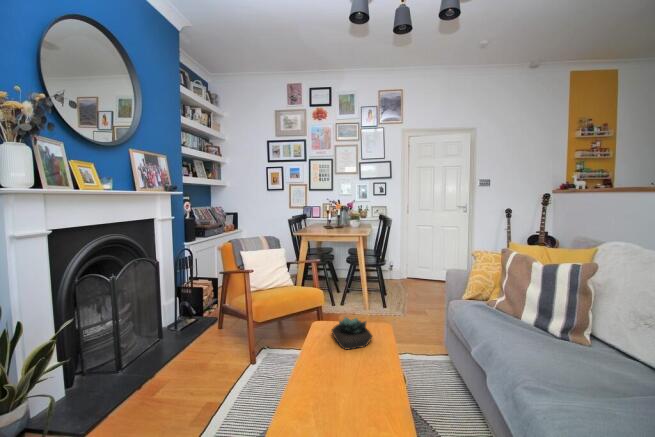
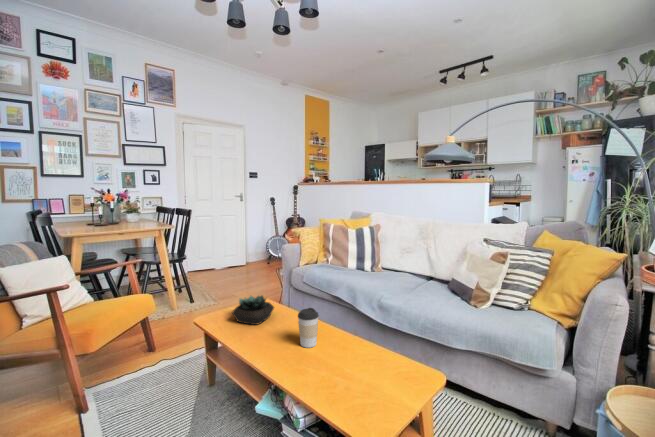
coffee cup: none [343,352,368,400] -> present [298,308,319,348]

